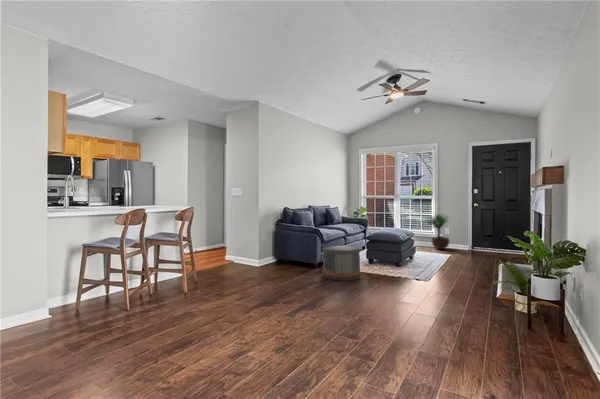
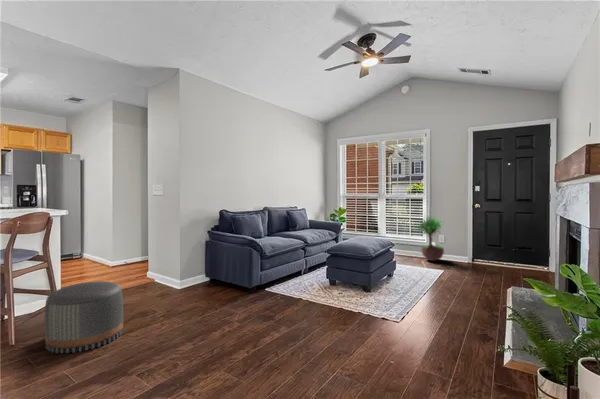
pouf: present [323,245,360,280] -> present [45,282,123,353]

